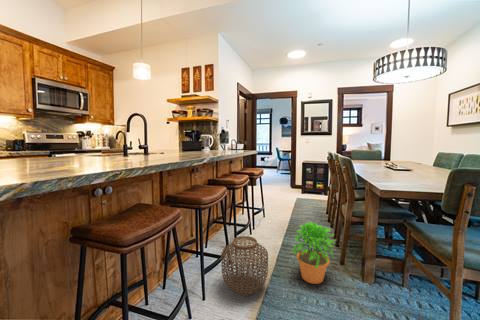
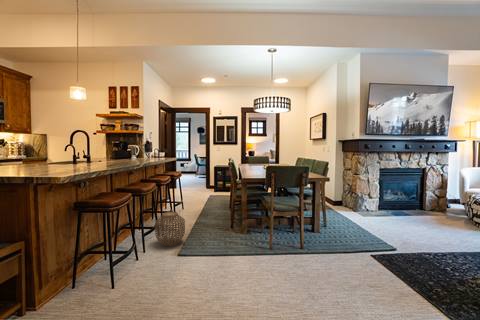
potted plant: present [293,222,333,284] -> none [199,200,227,237]

